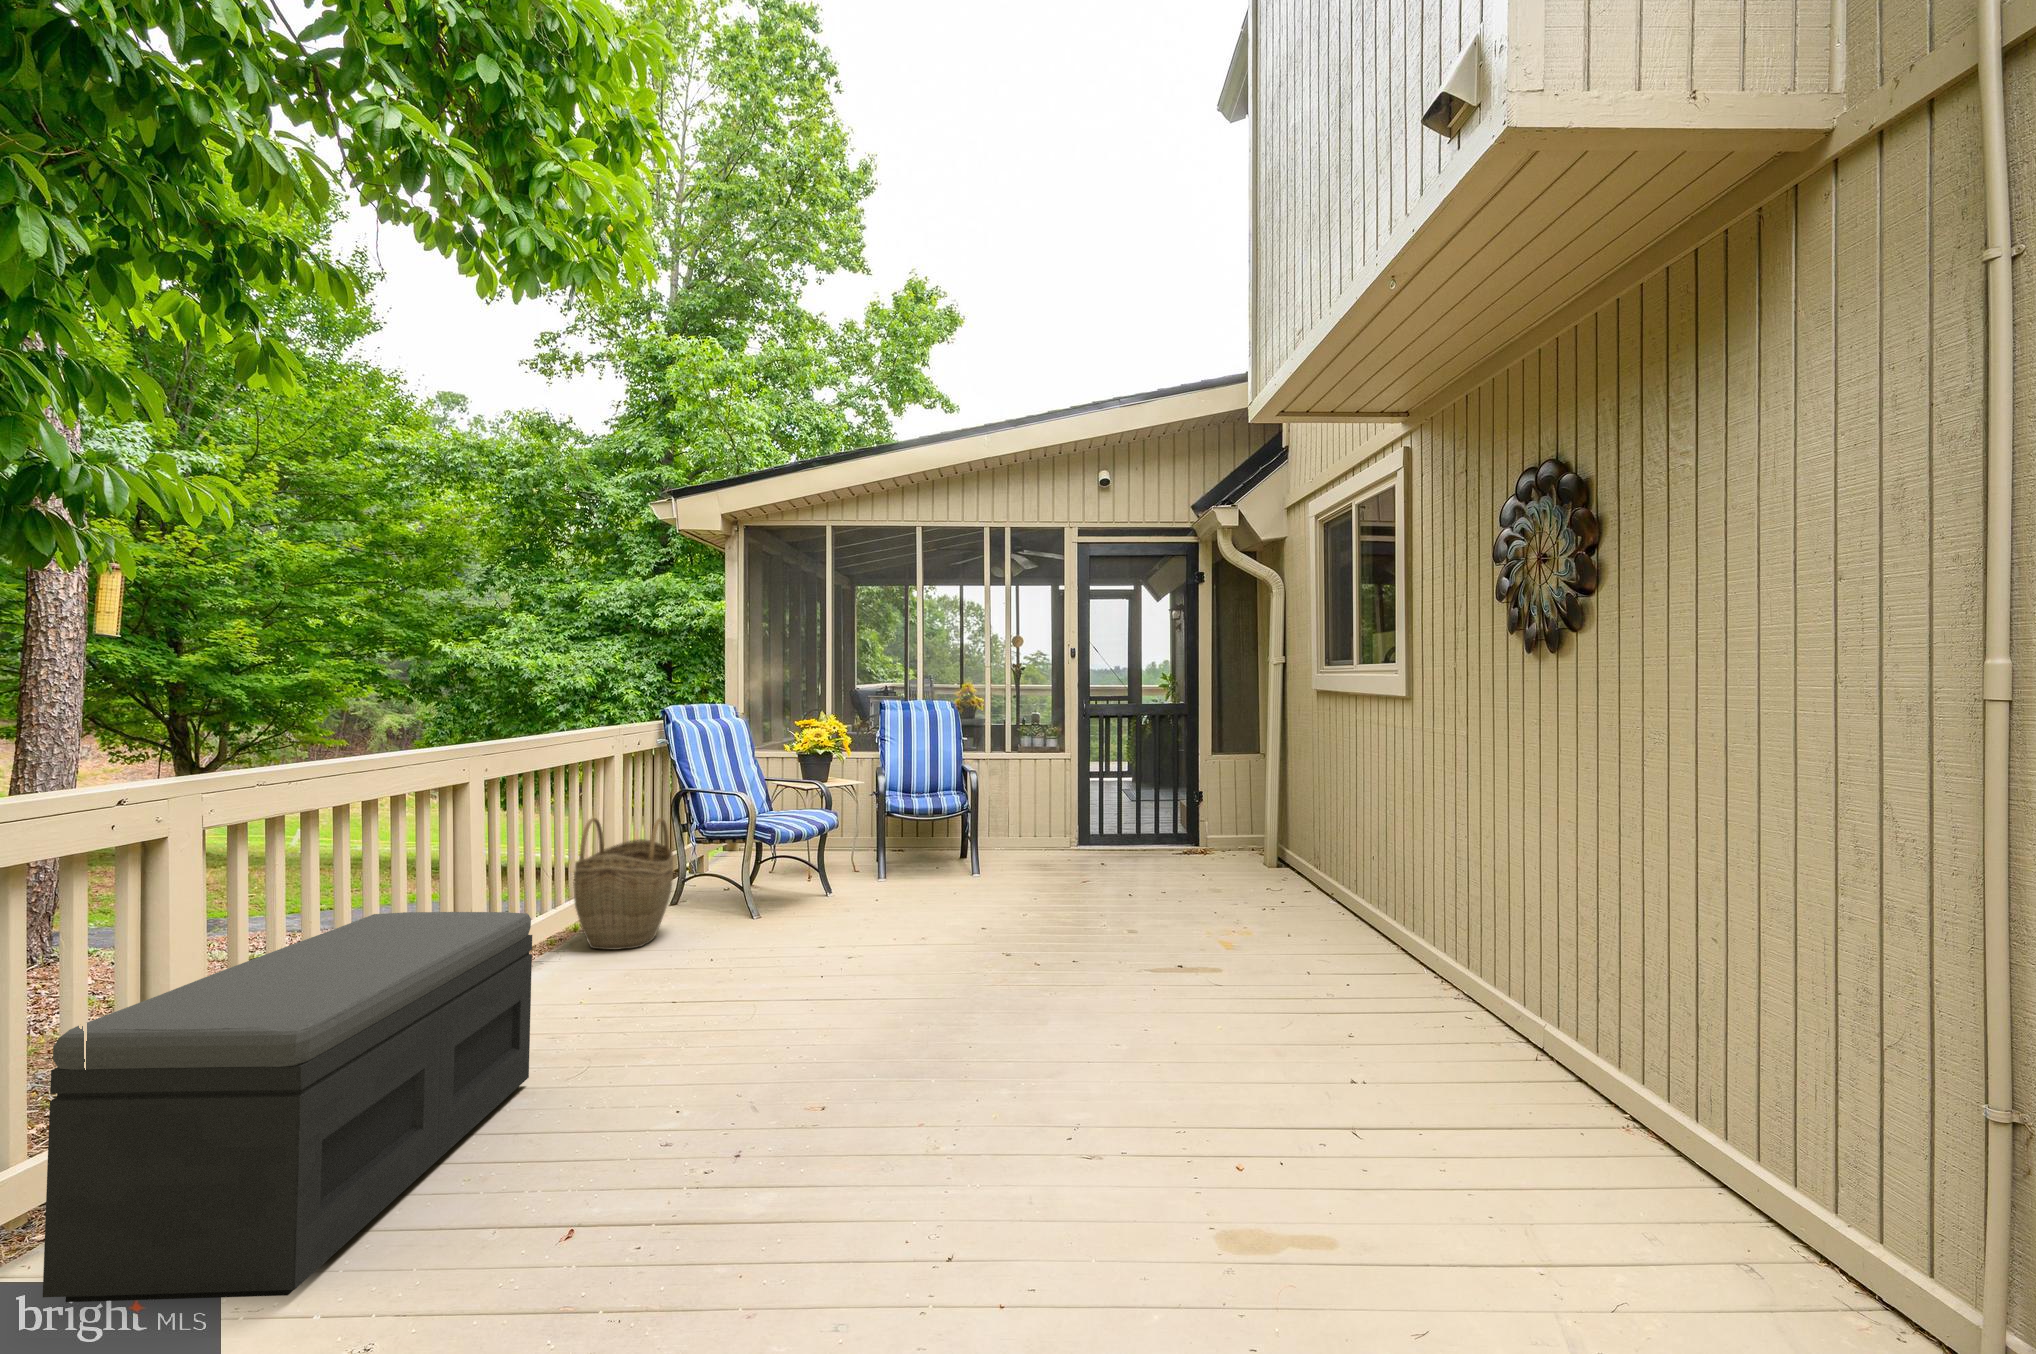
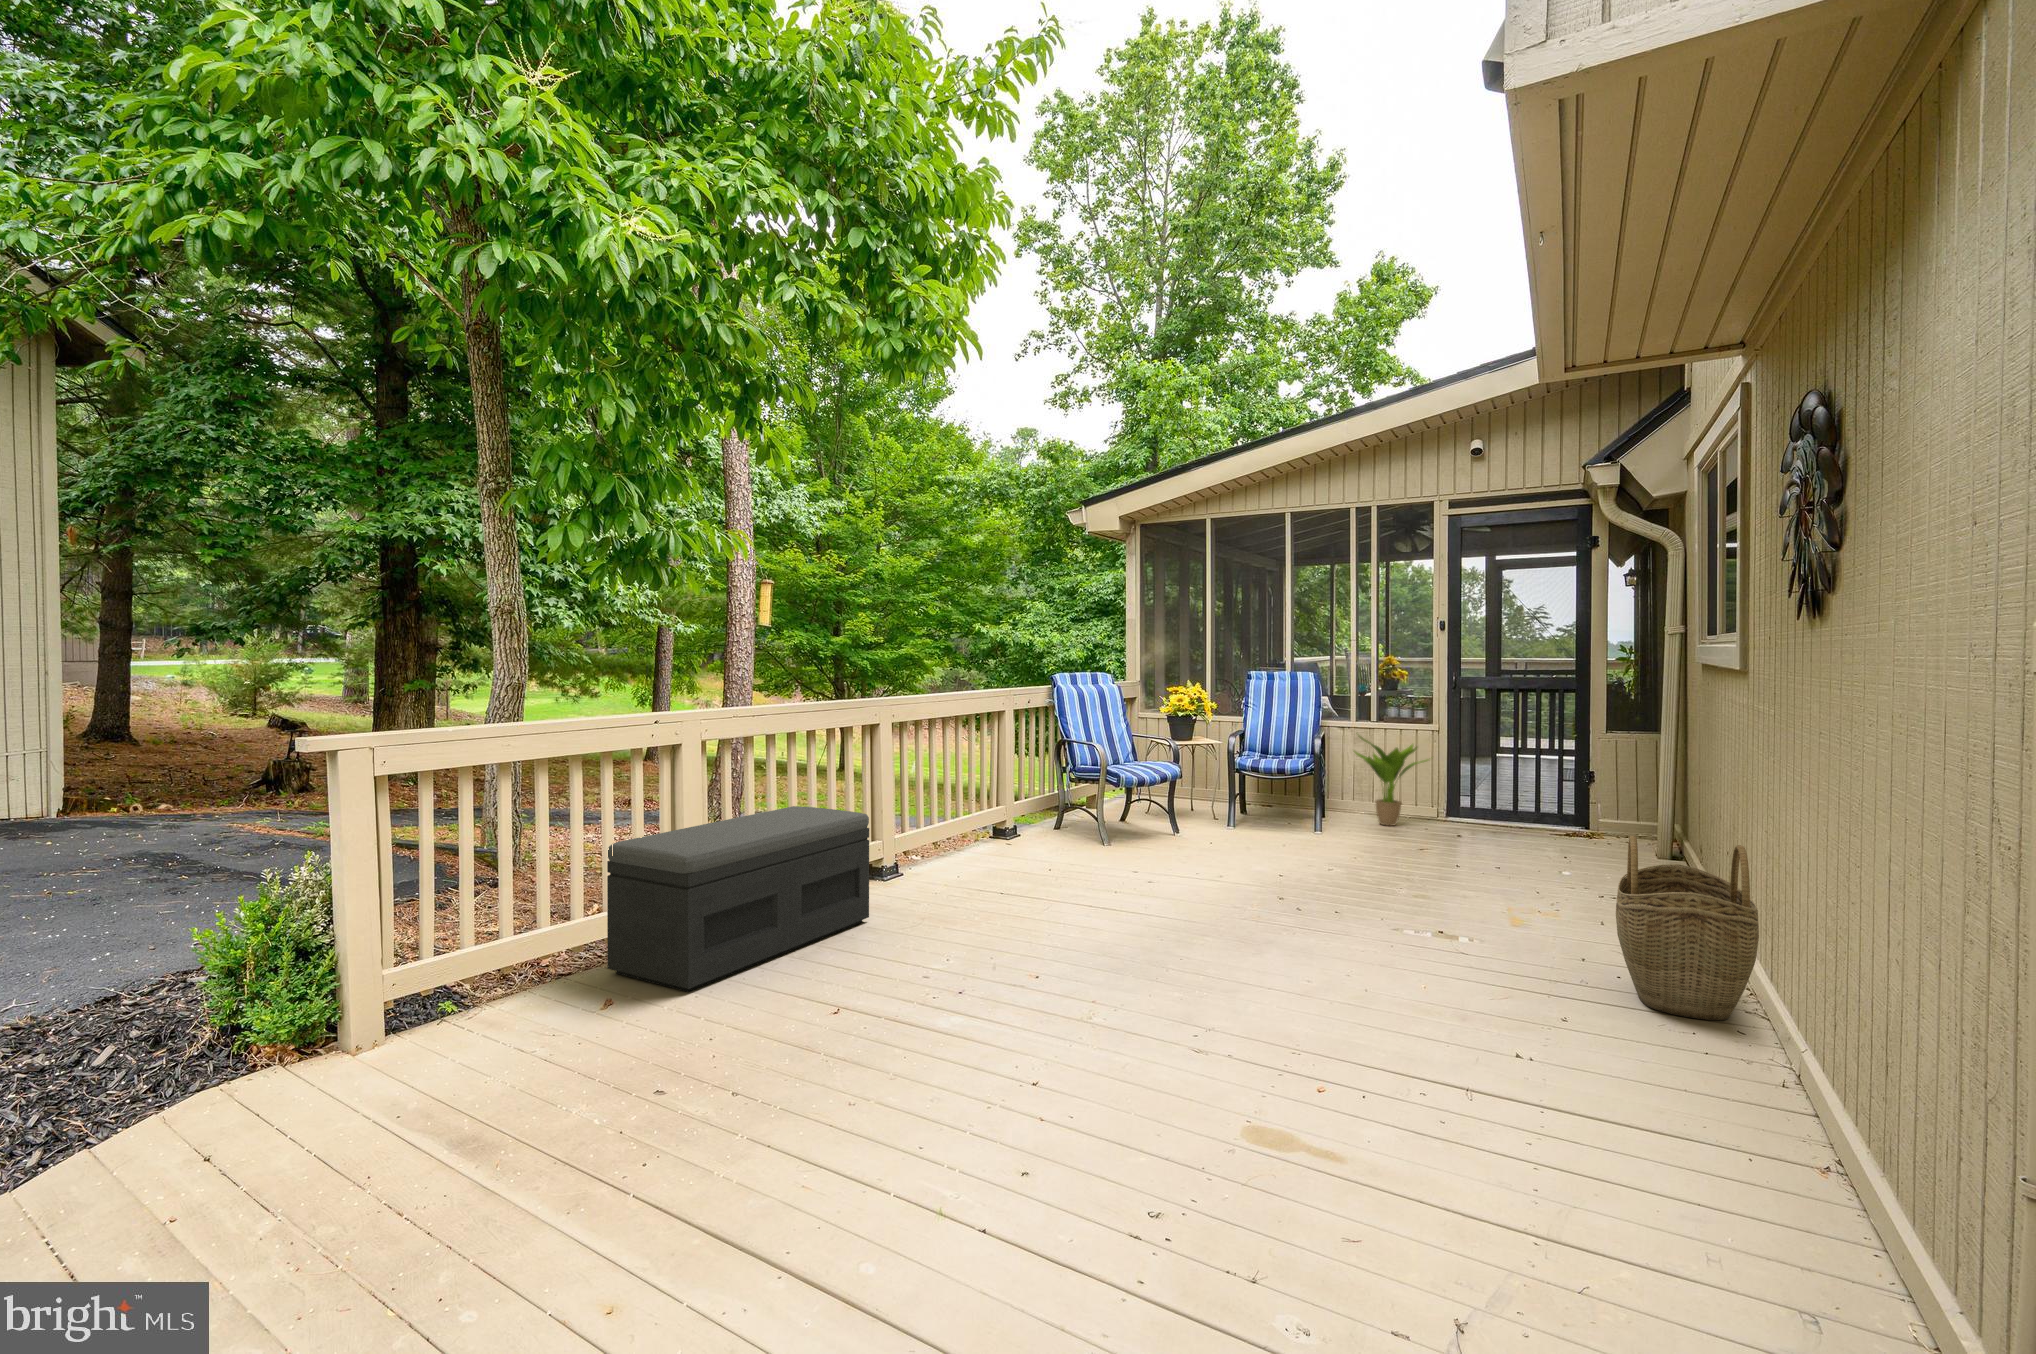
potted plant: none [992,766,1072,865] -> present [1354,736,1428,826]
woven basket: present [574,818,673,950] -> present [1616,836,1759,1021]

